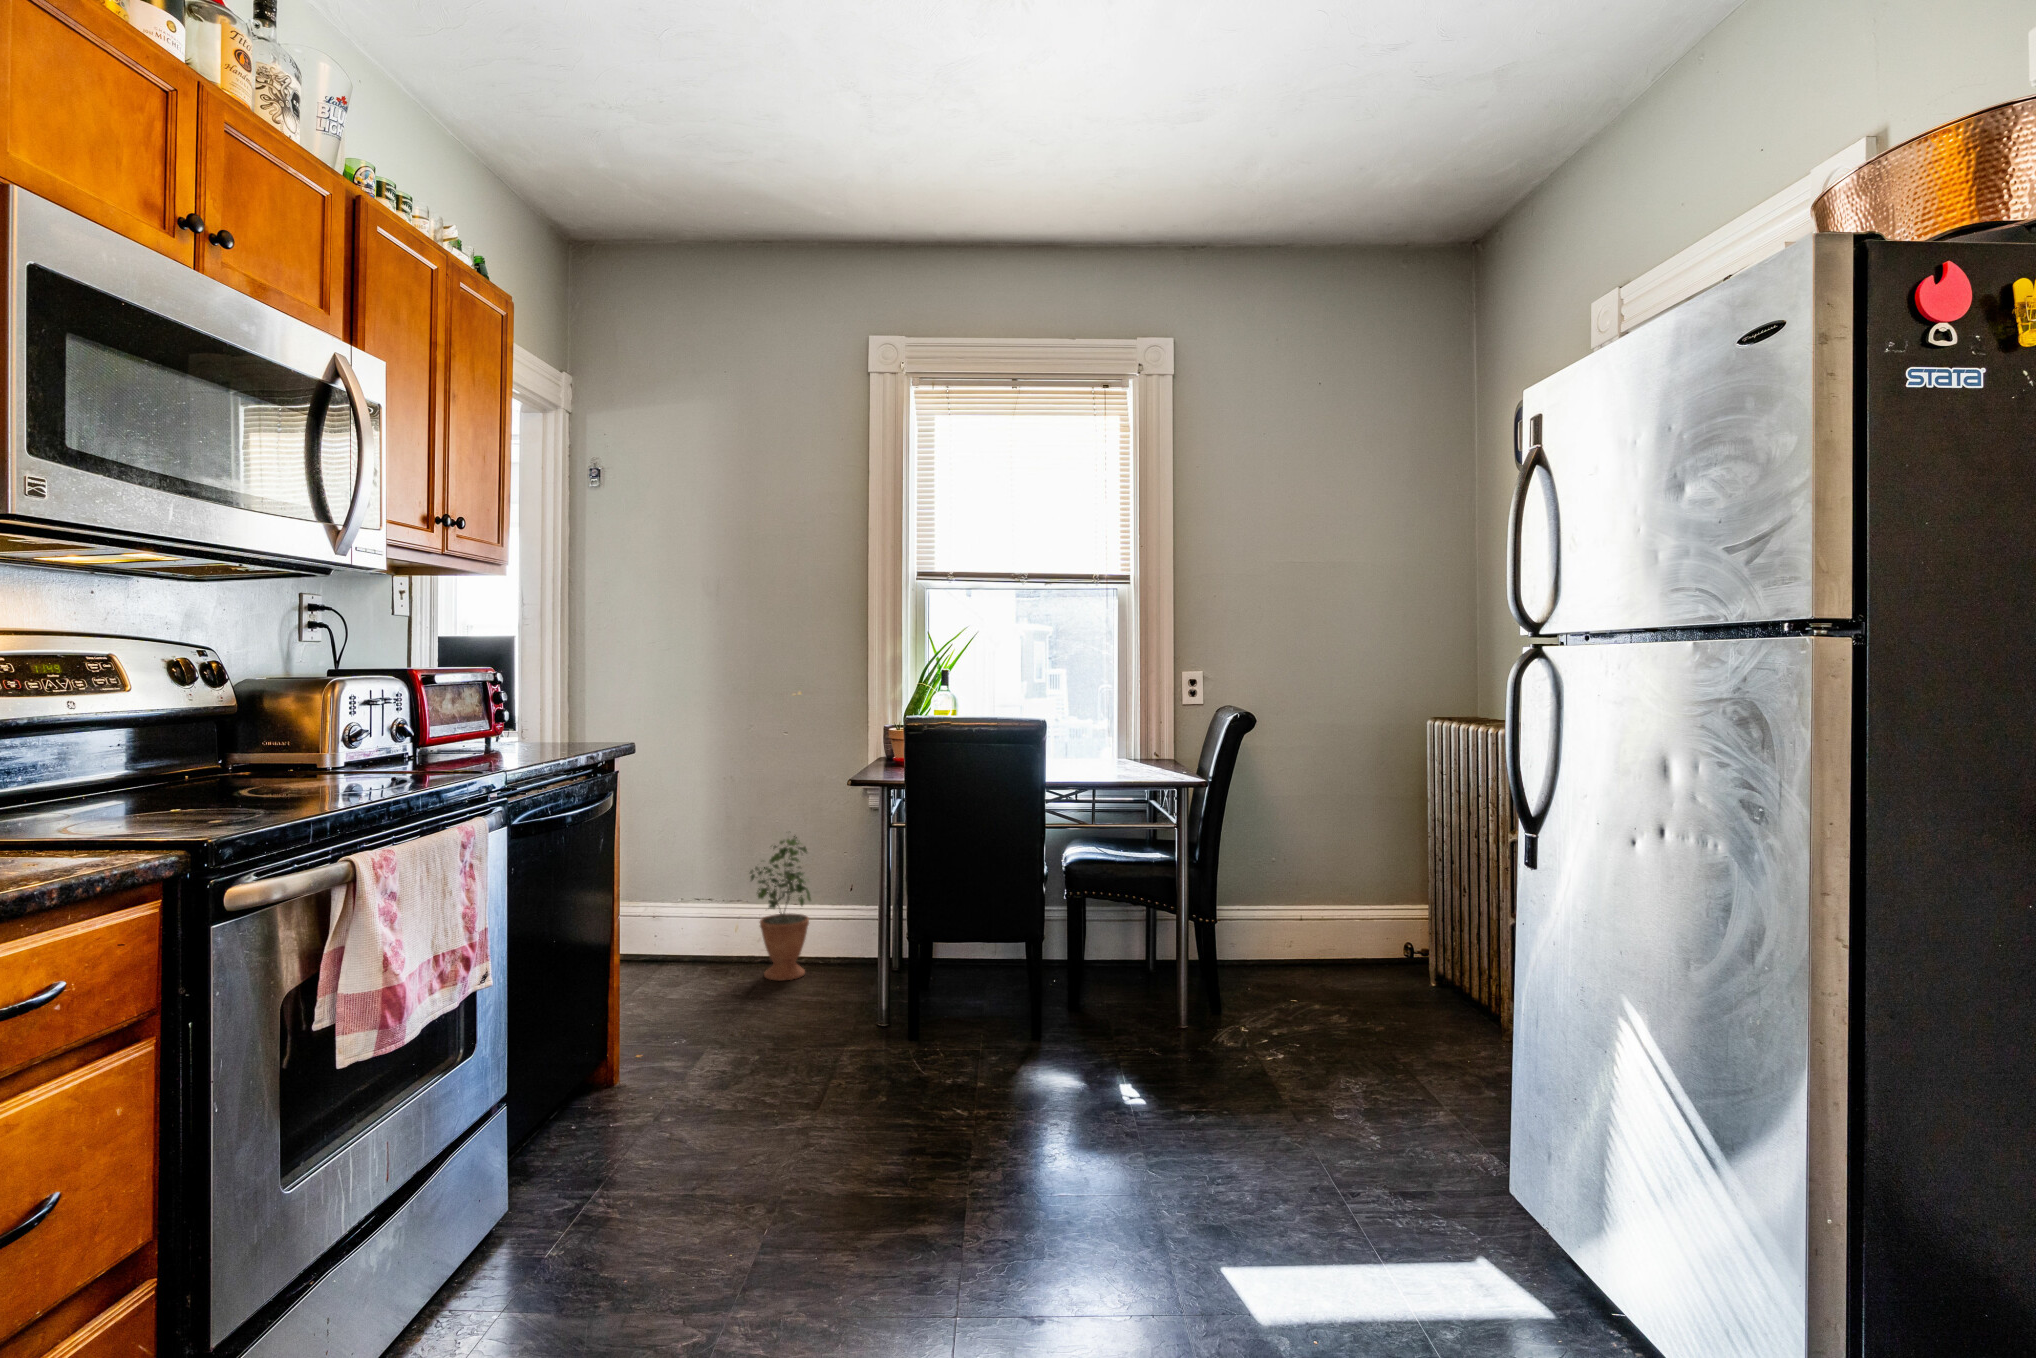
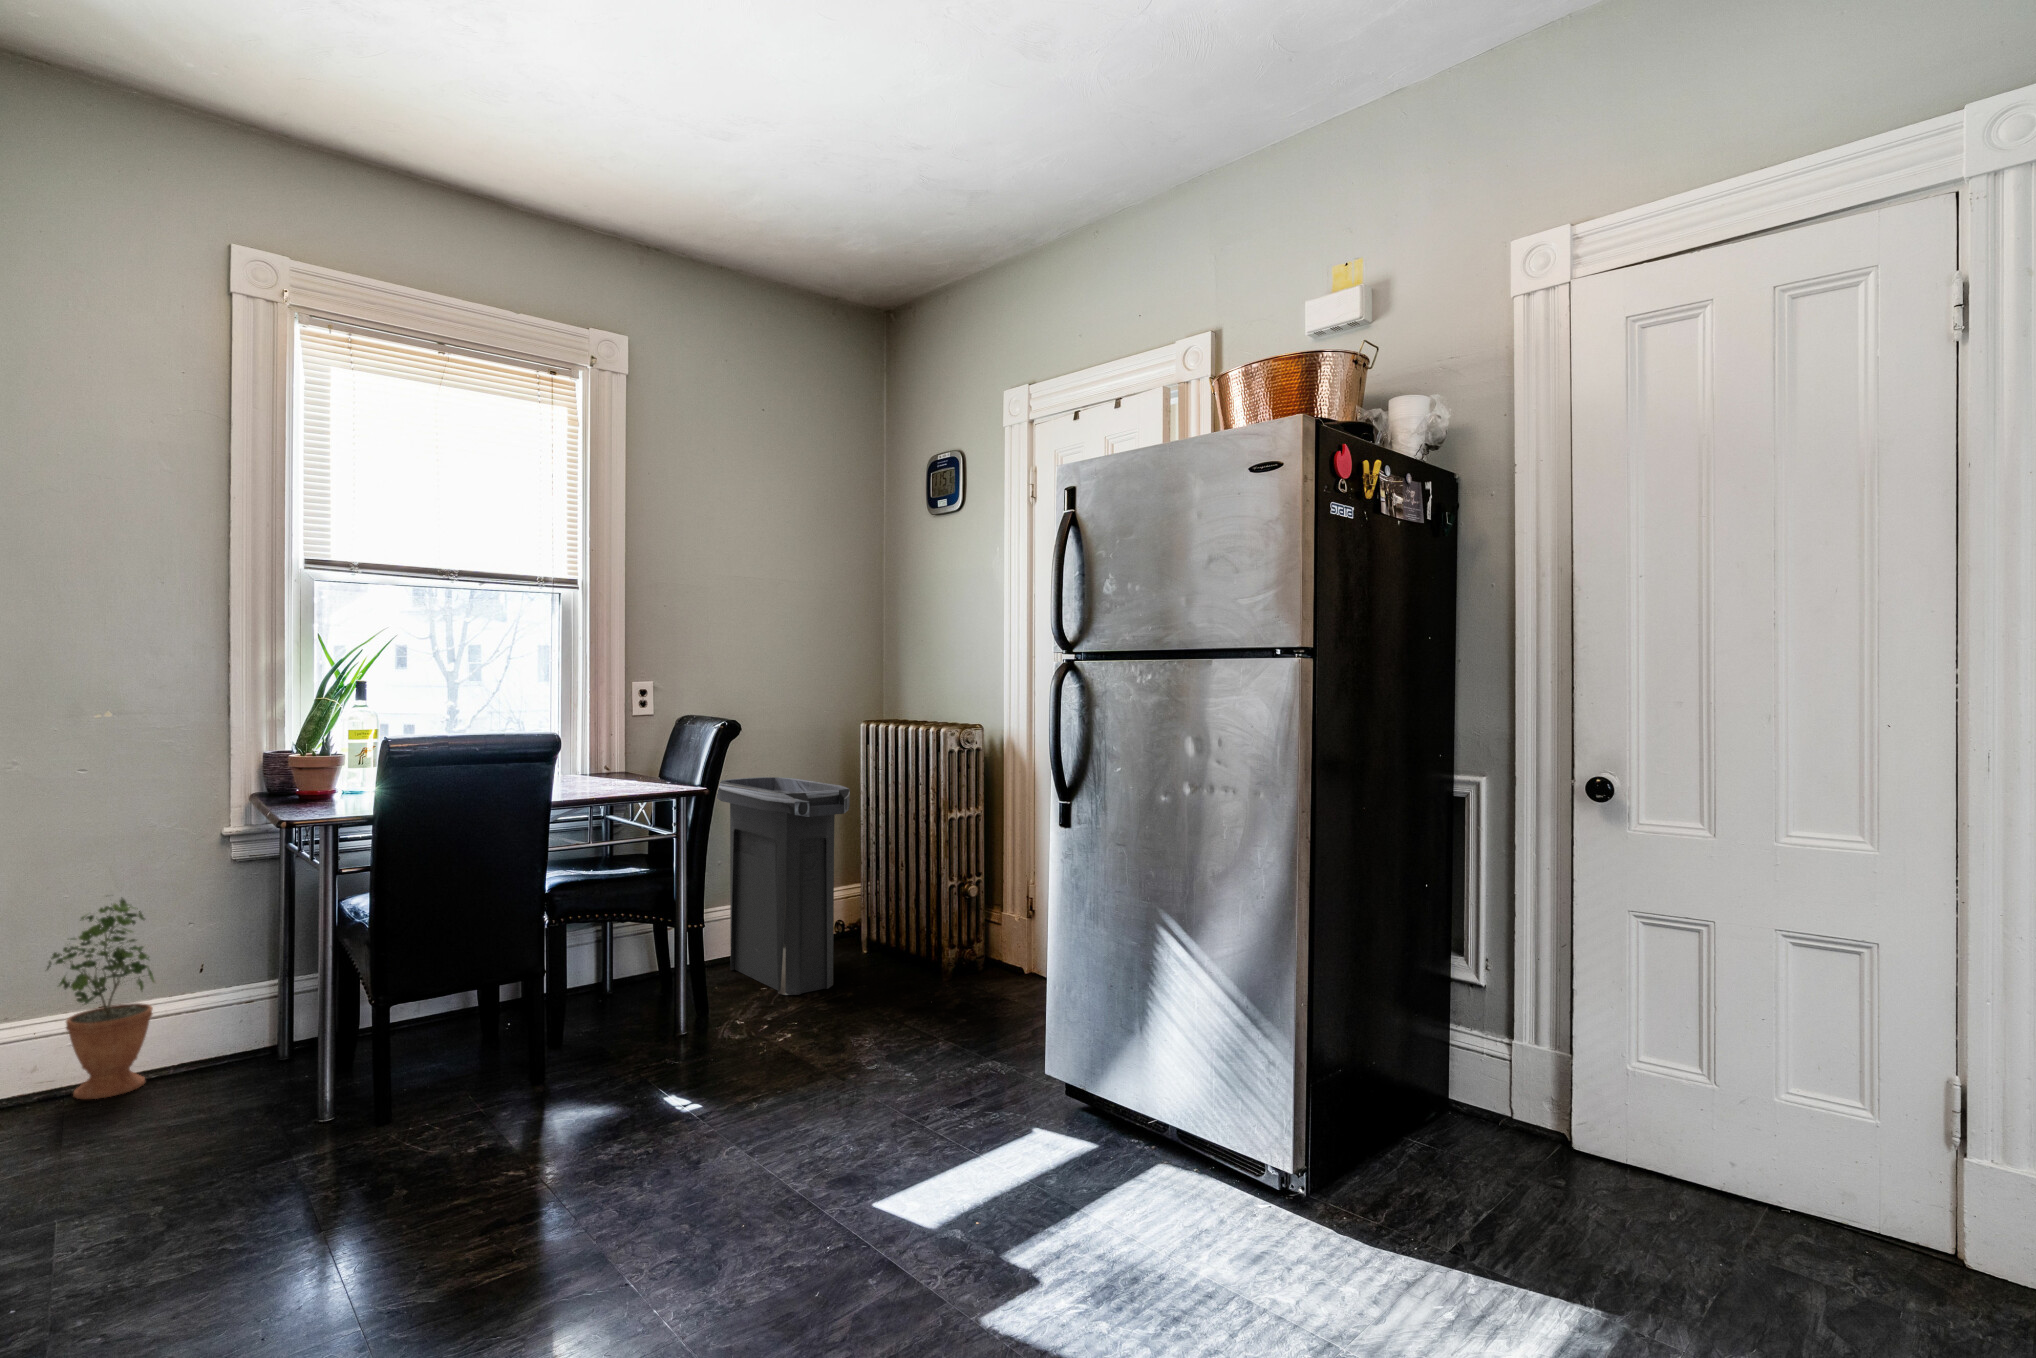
trash can: none [1263,776,1384,1016] -> present [717,777,850,995]

